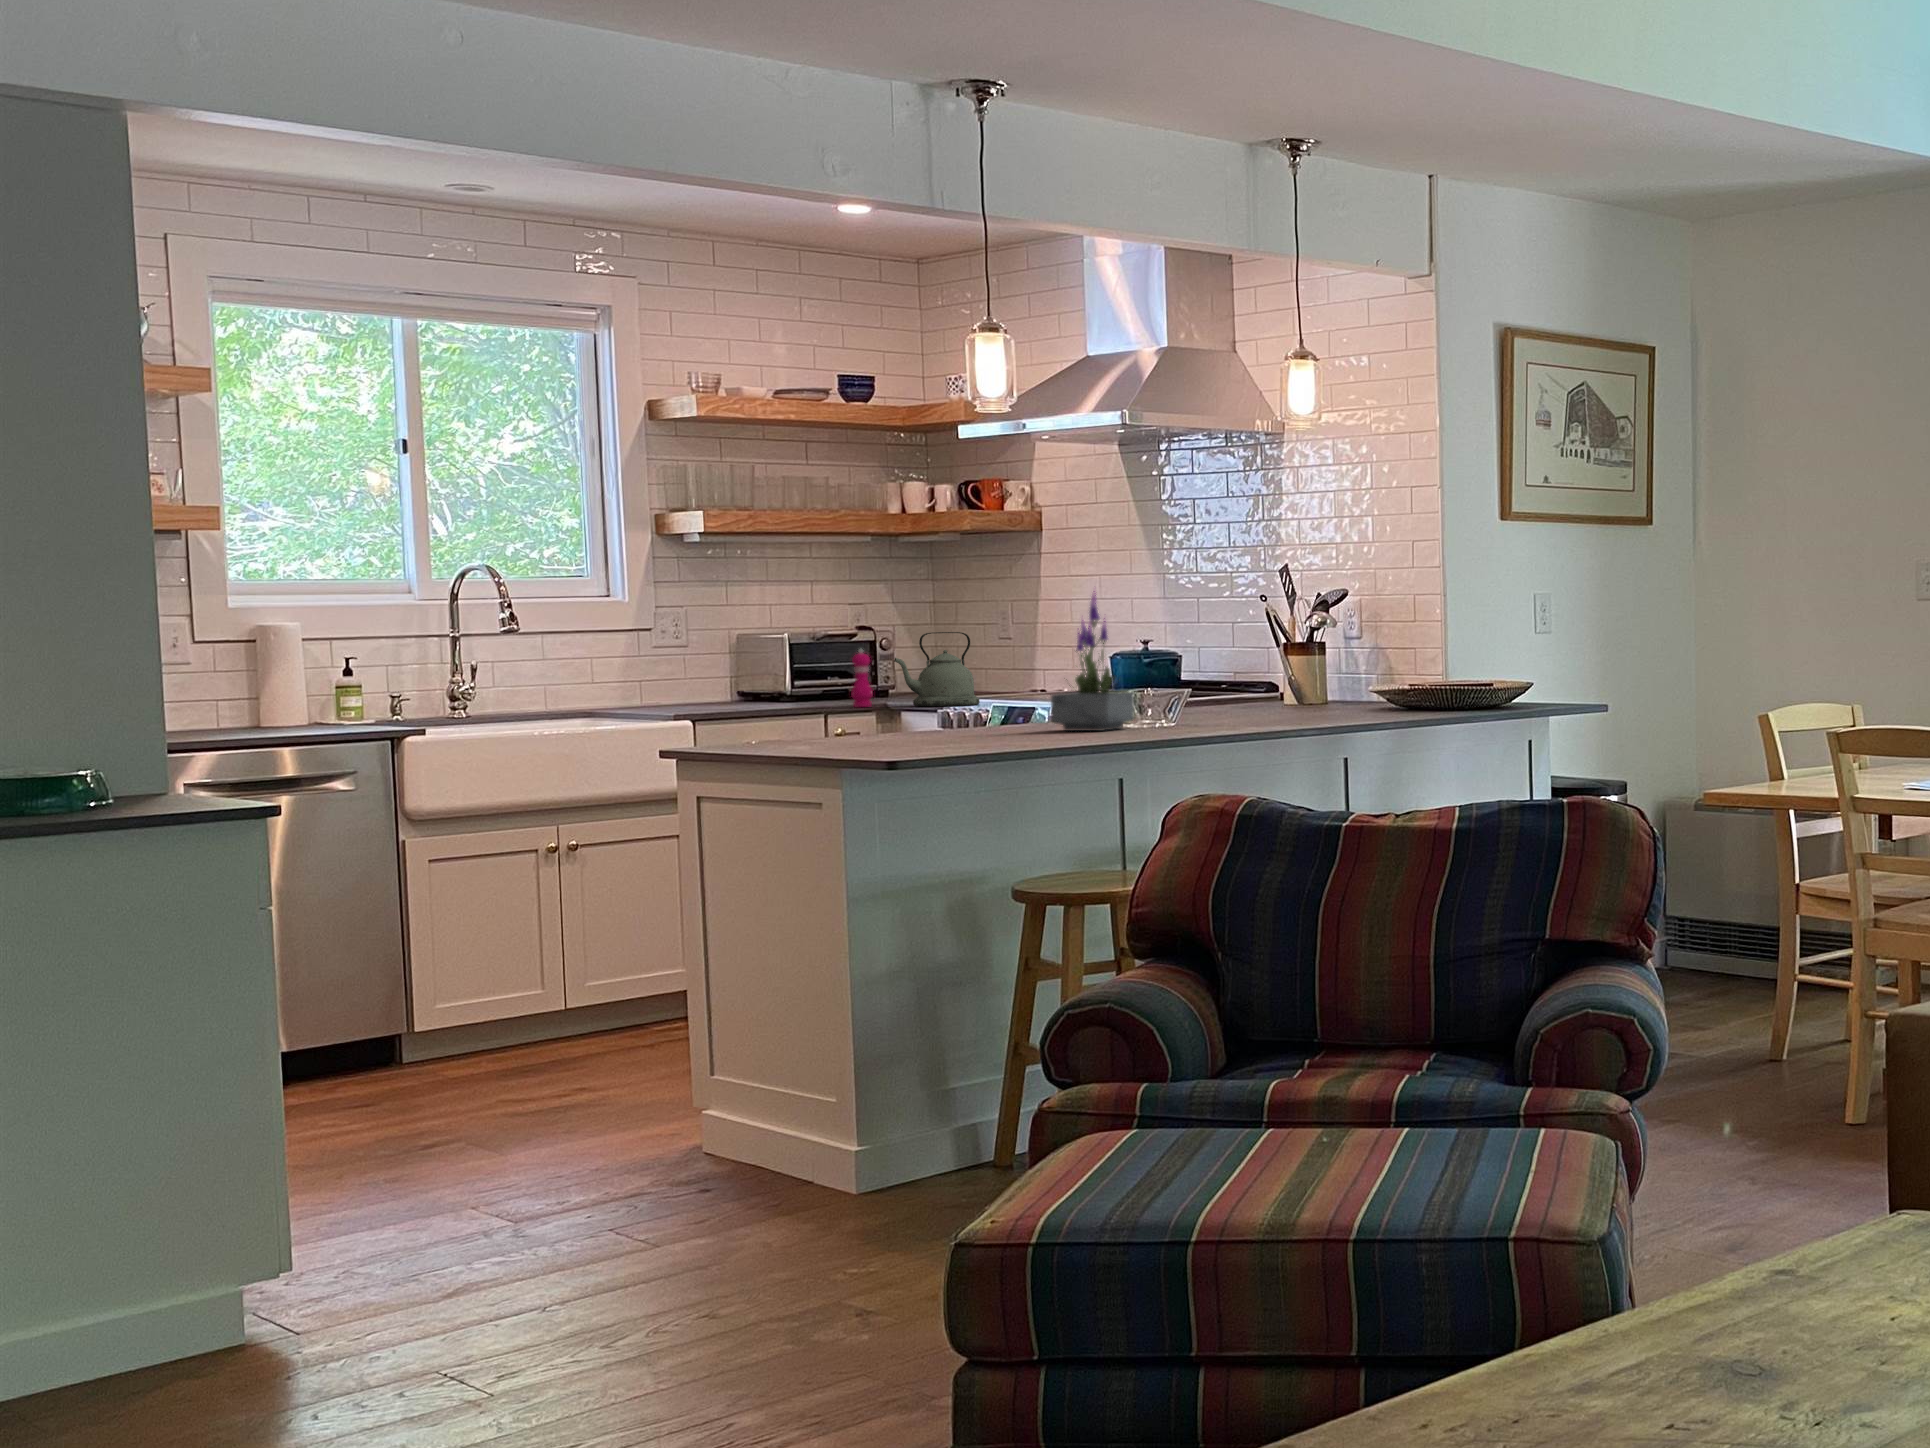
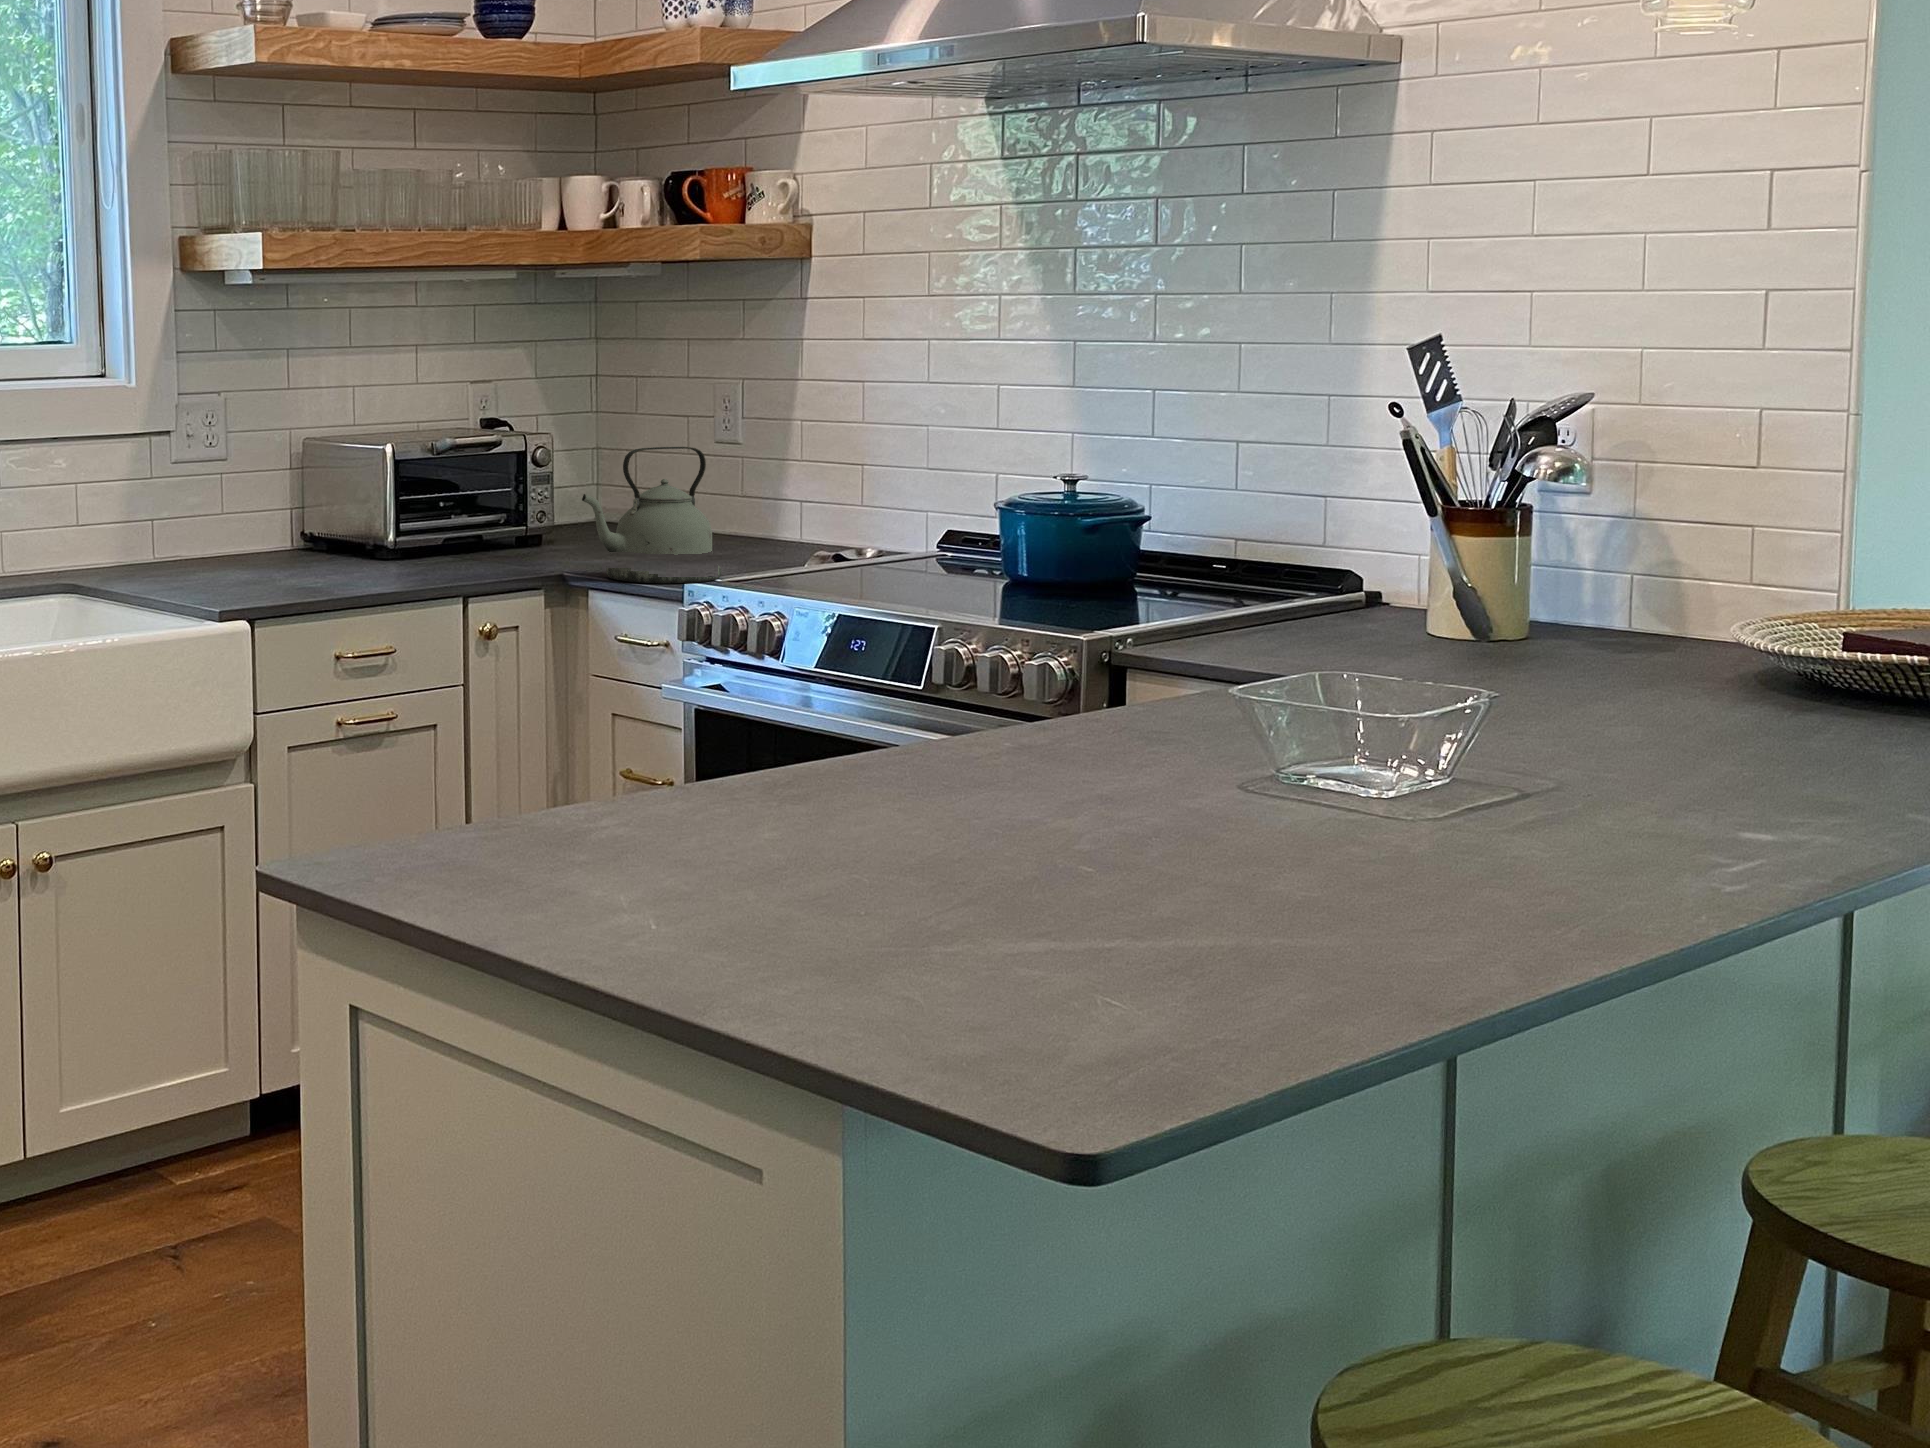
potted plant: present [1051,591,1135,731] -> none [1432,445,1649,878]
pepper mill: present [851,649,873,707] -> none [496,473,533,577]

